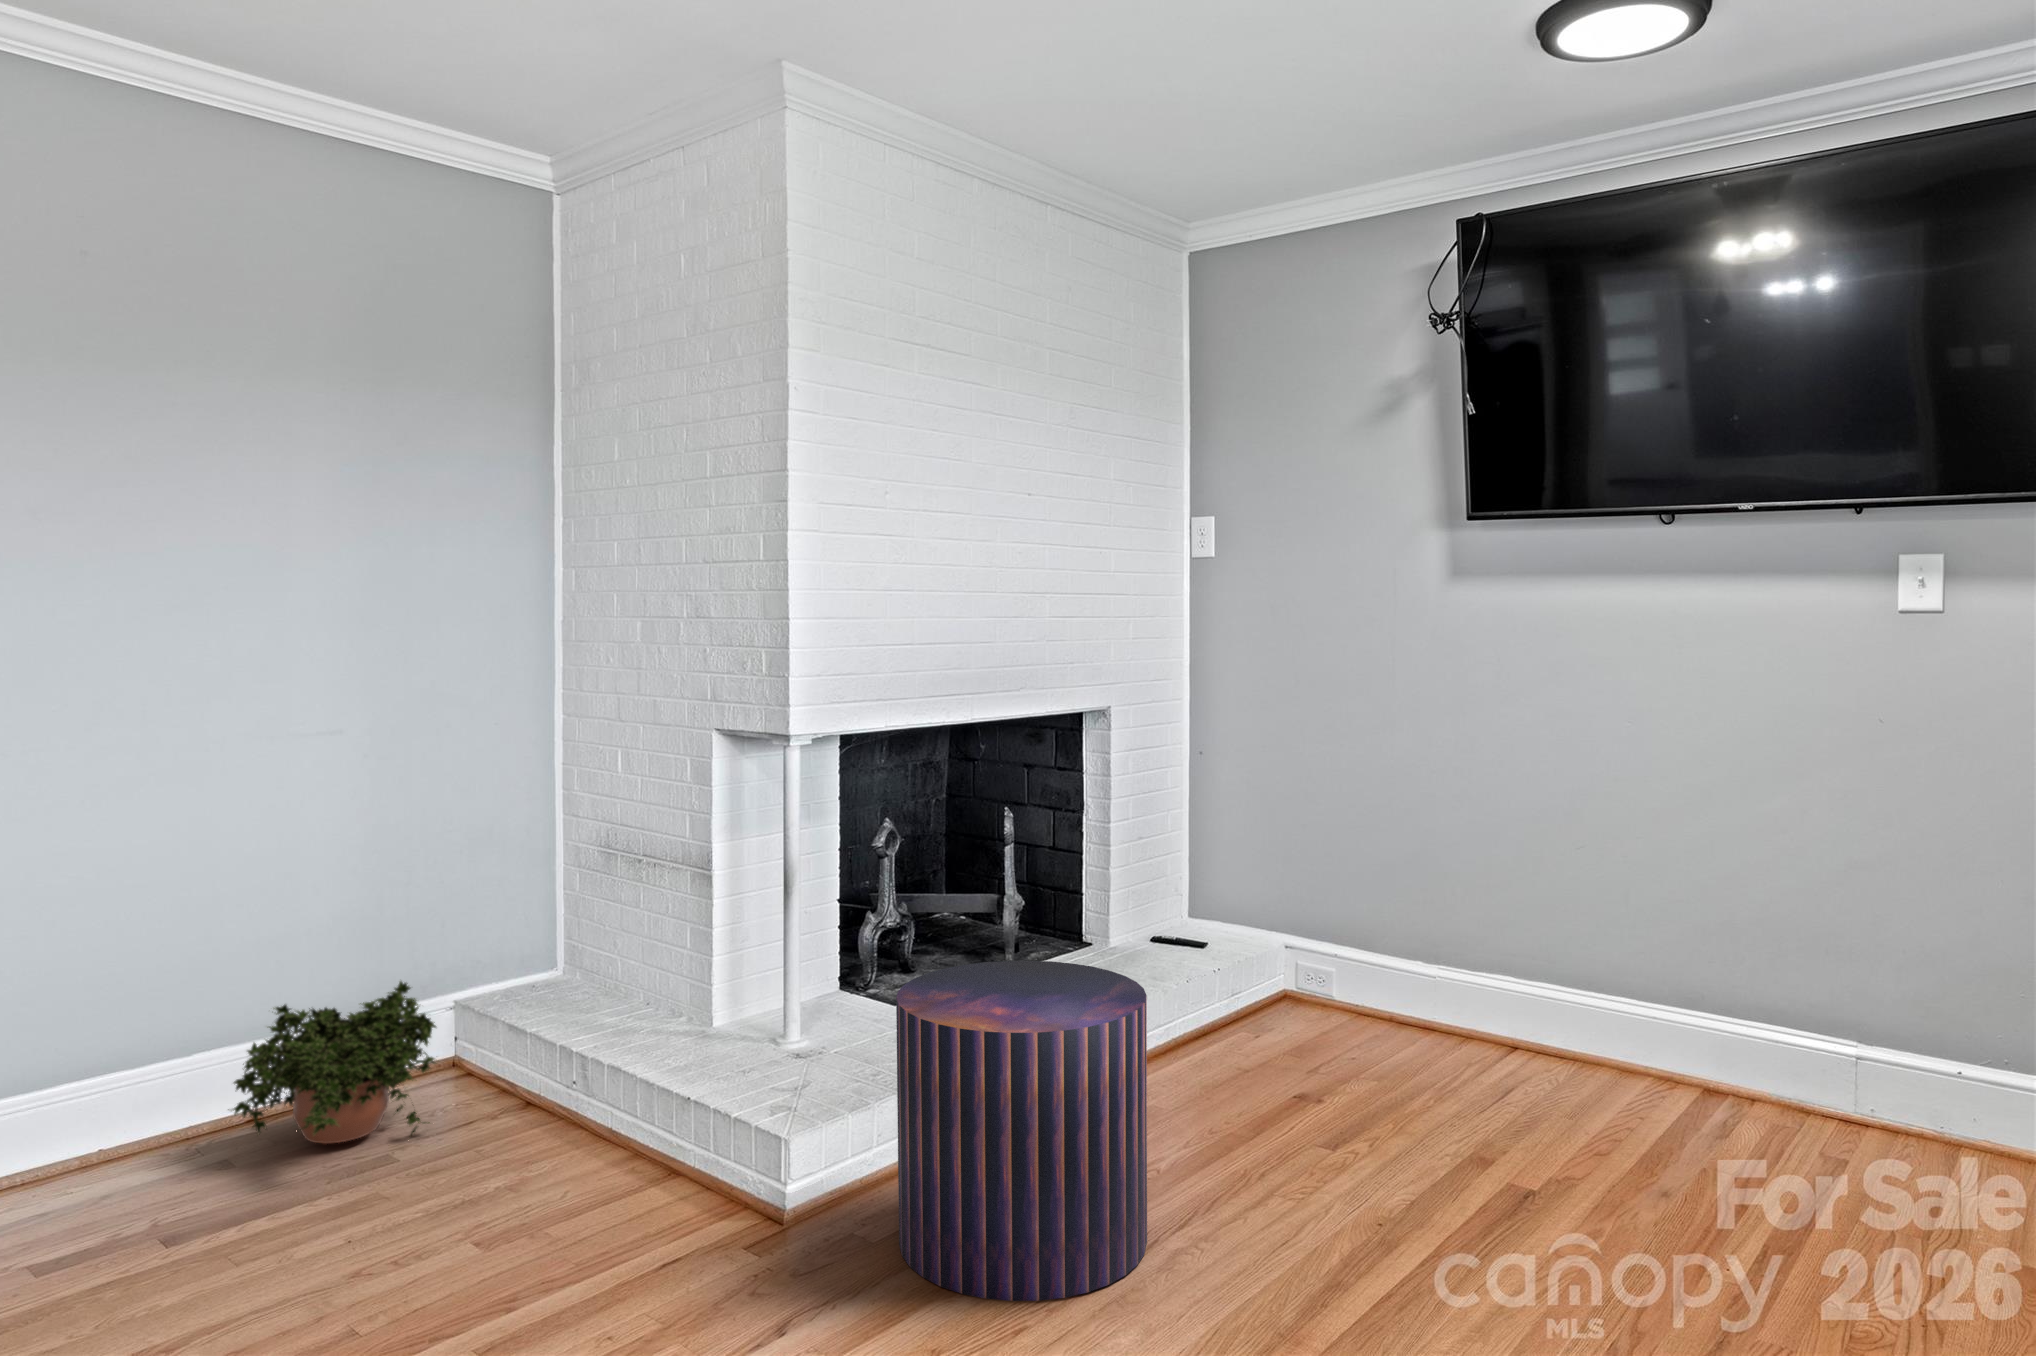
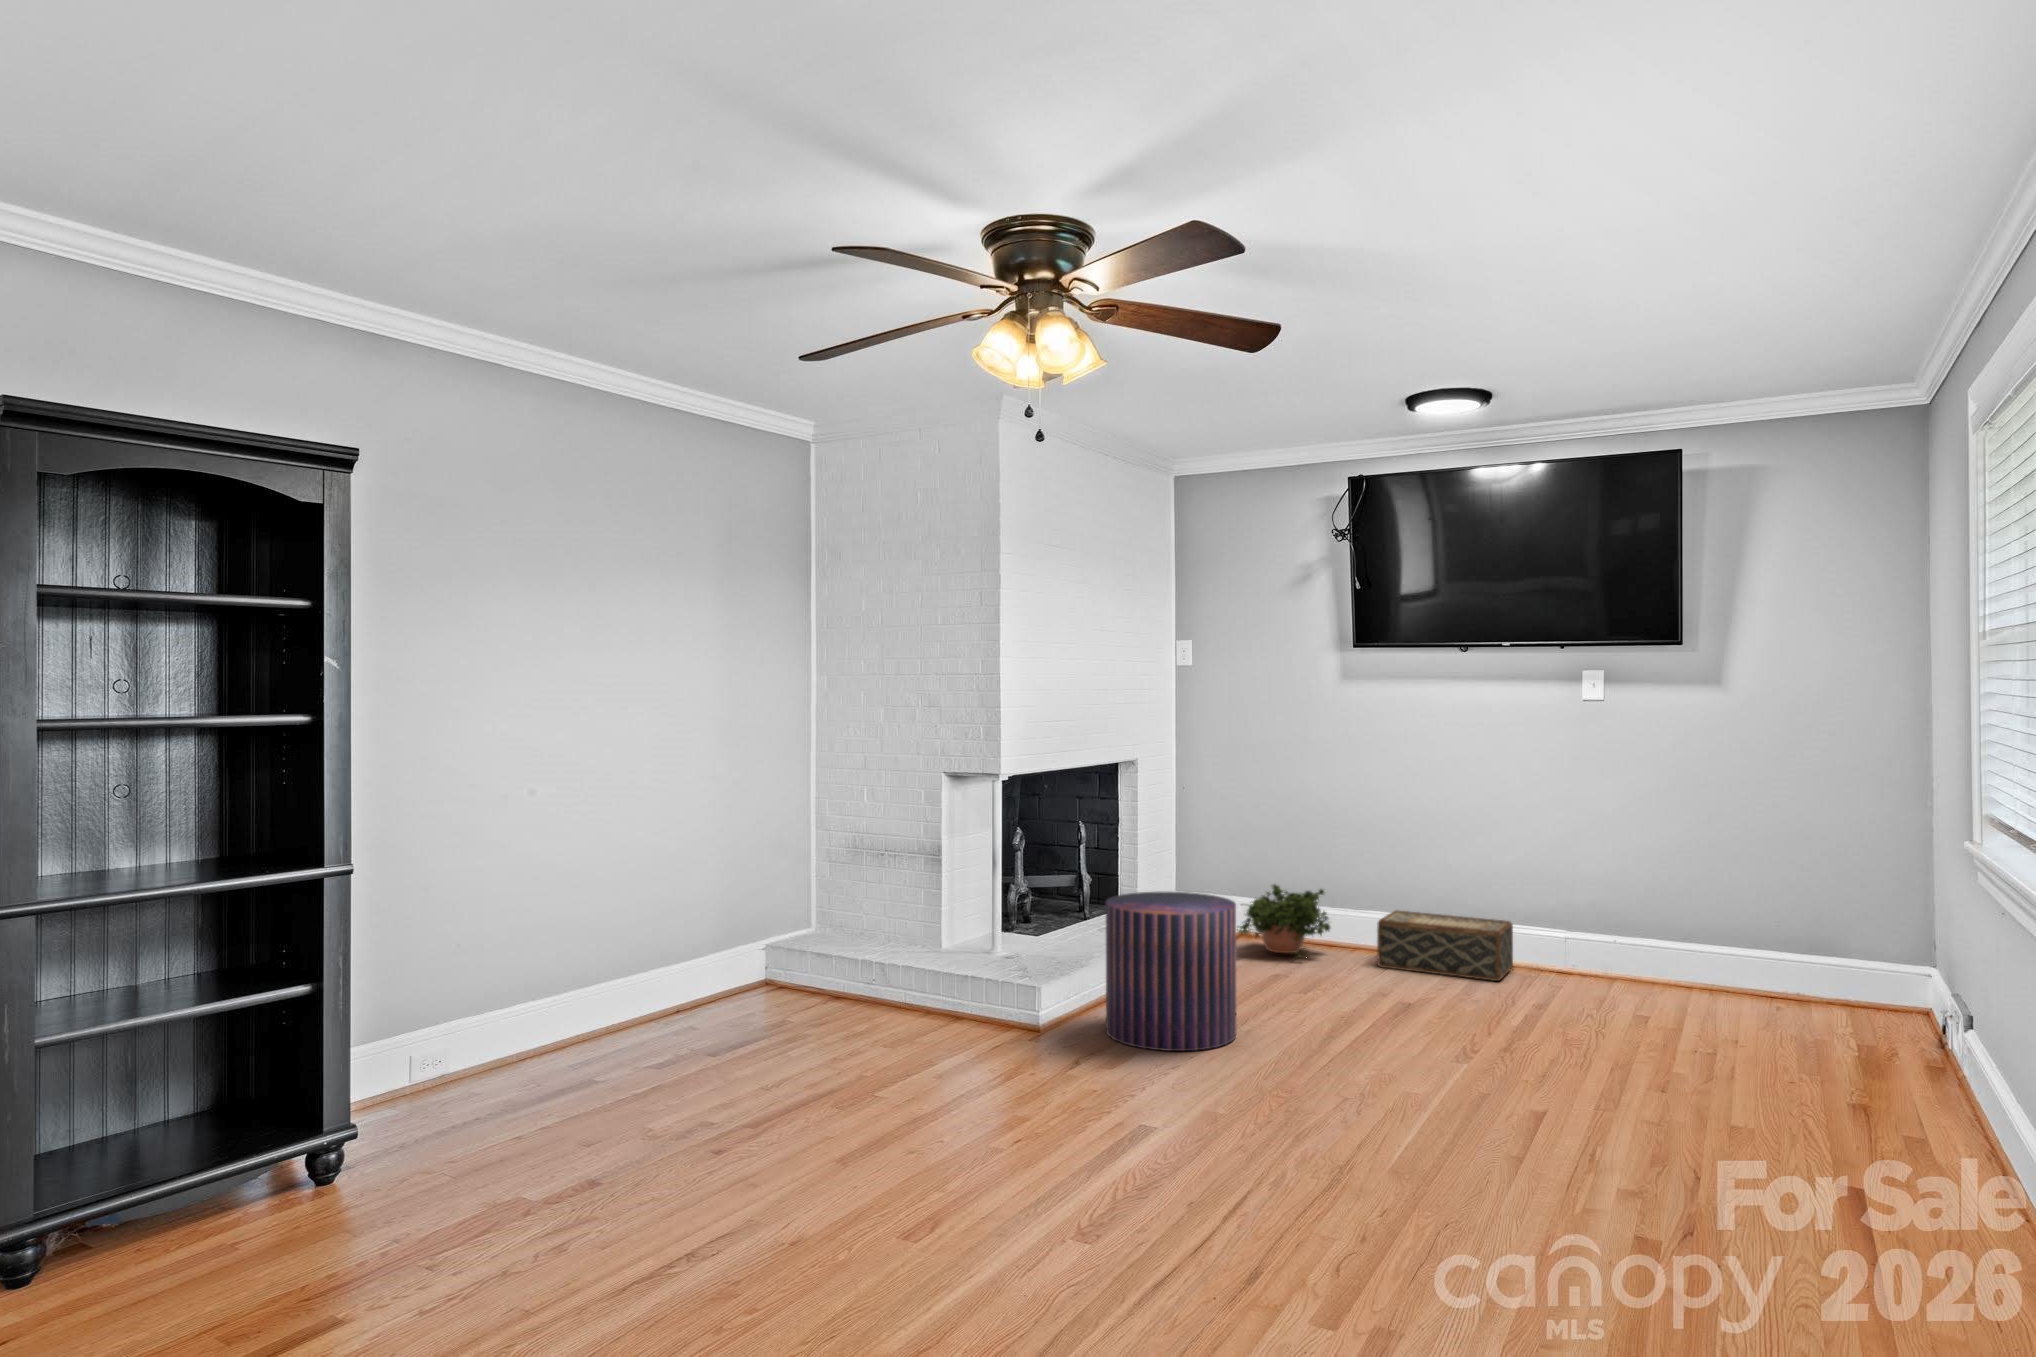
woven basket: none [1492,972,1746,1124] -> present [1377,910,1513,981]
potted plant: present [228,981,436,1144] -> present [1237,884,1331,959]

